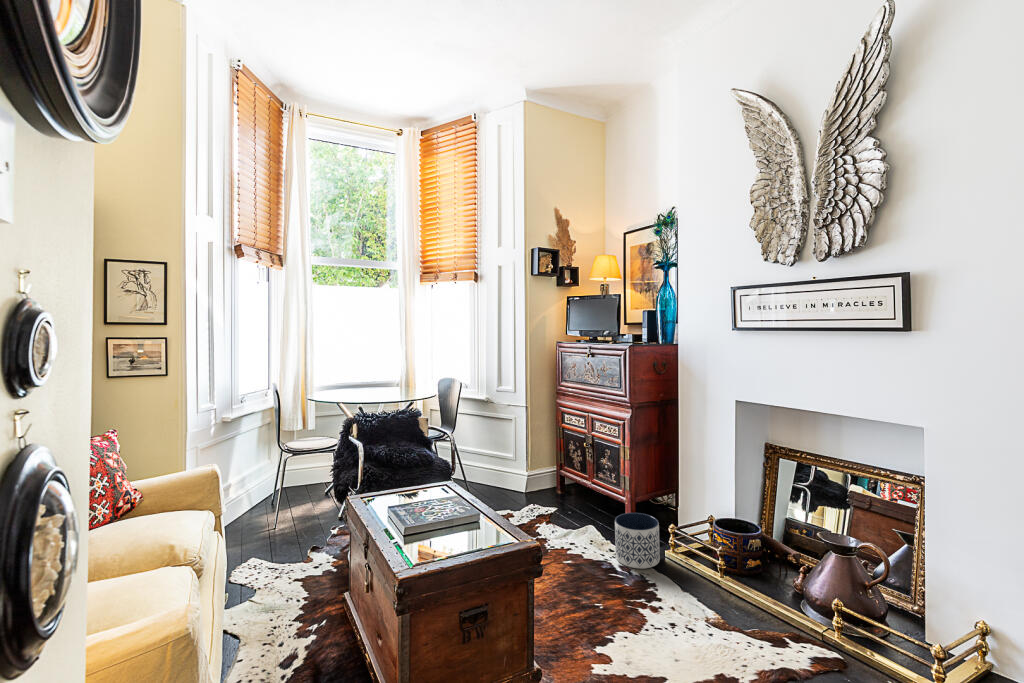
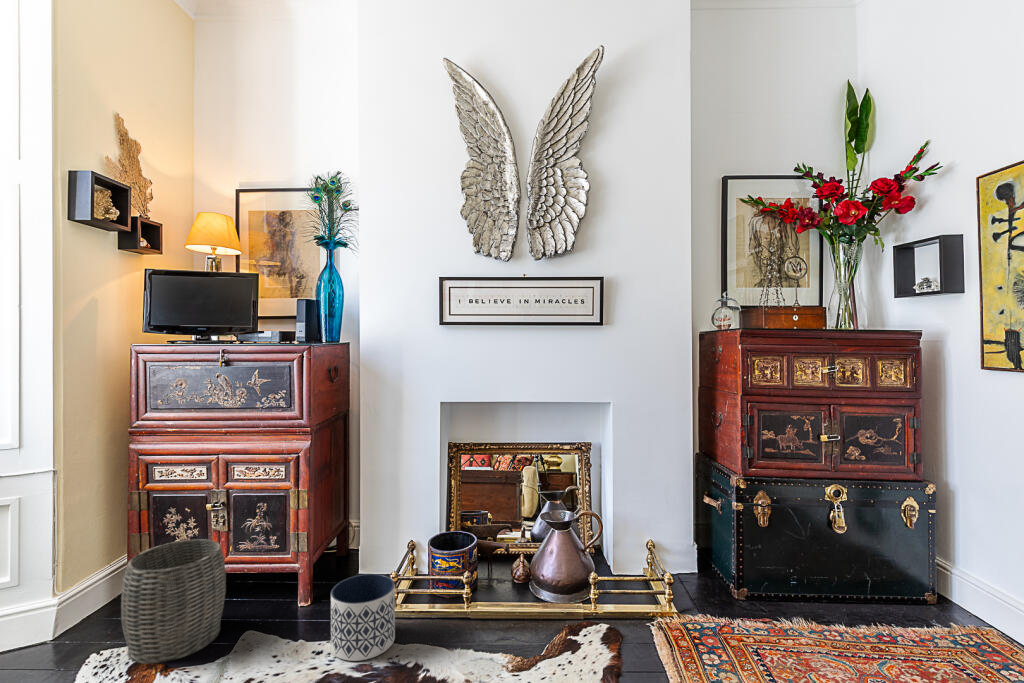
woven basket: none [538,460,587,523] -> present [121,539,226,664]

